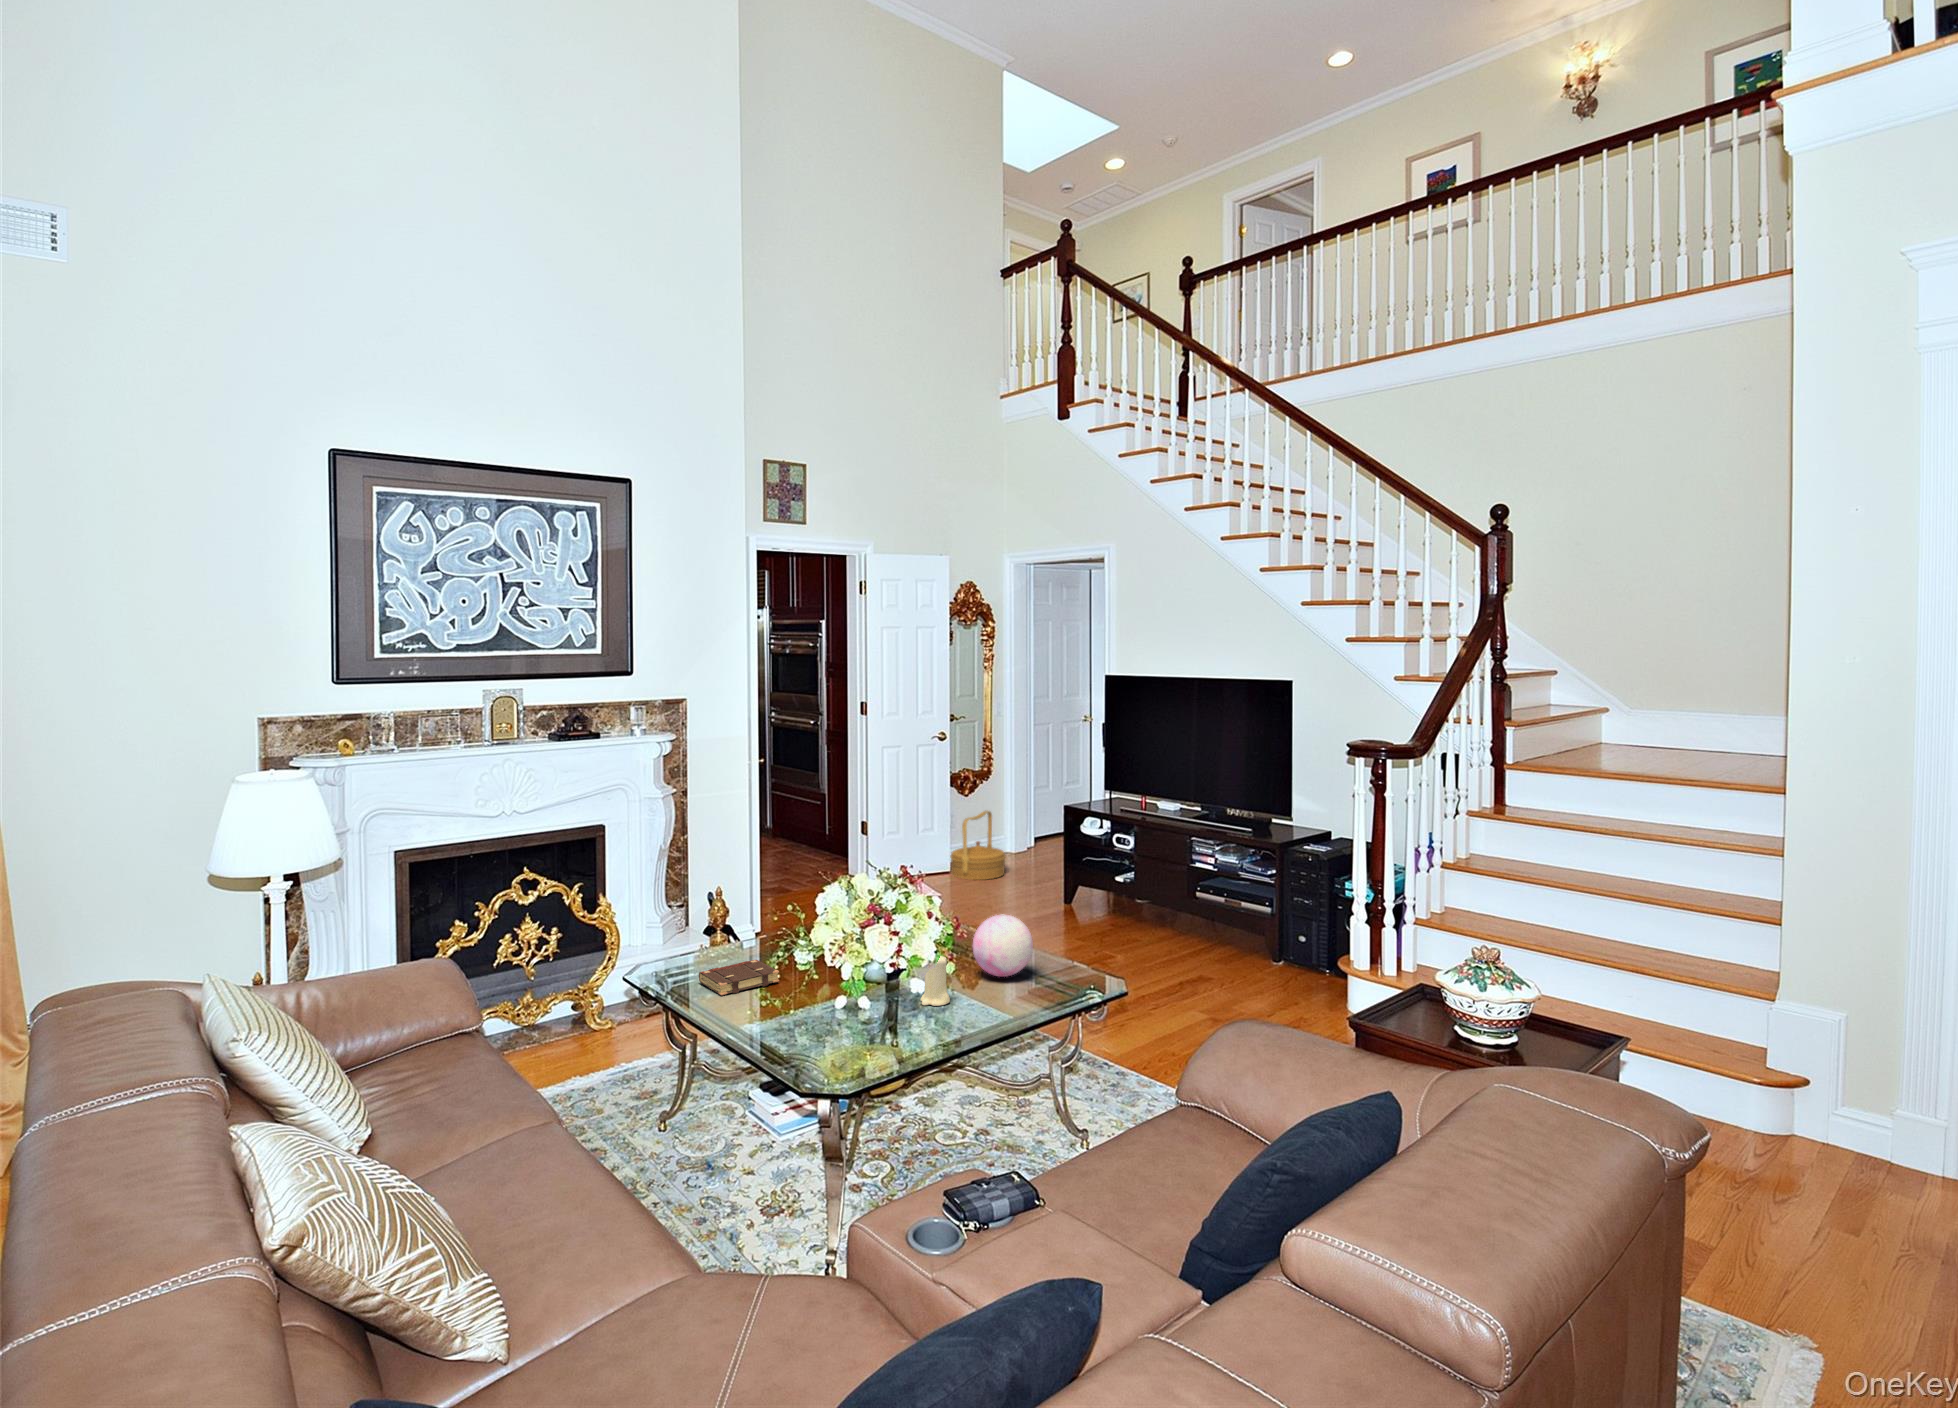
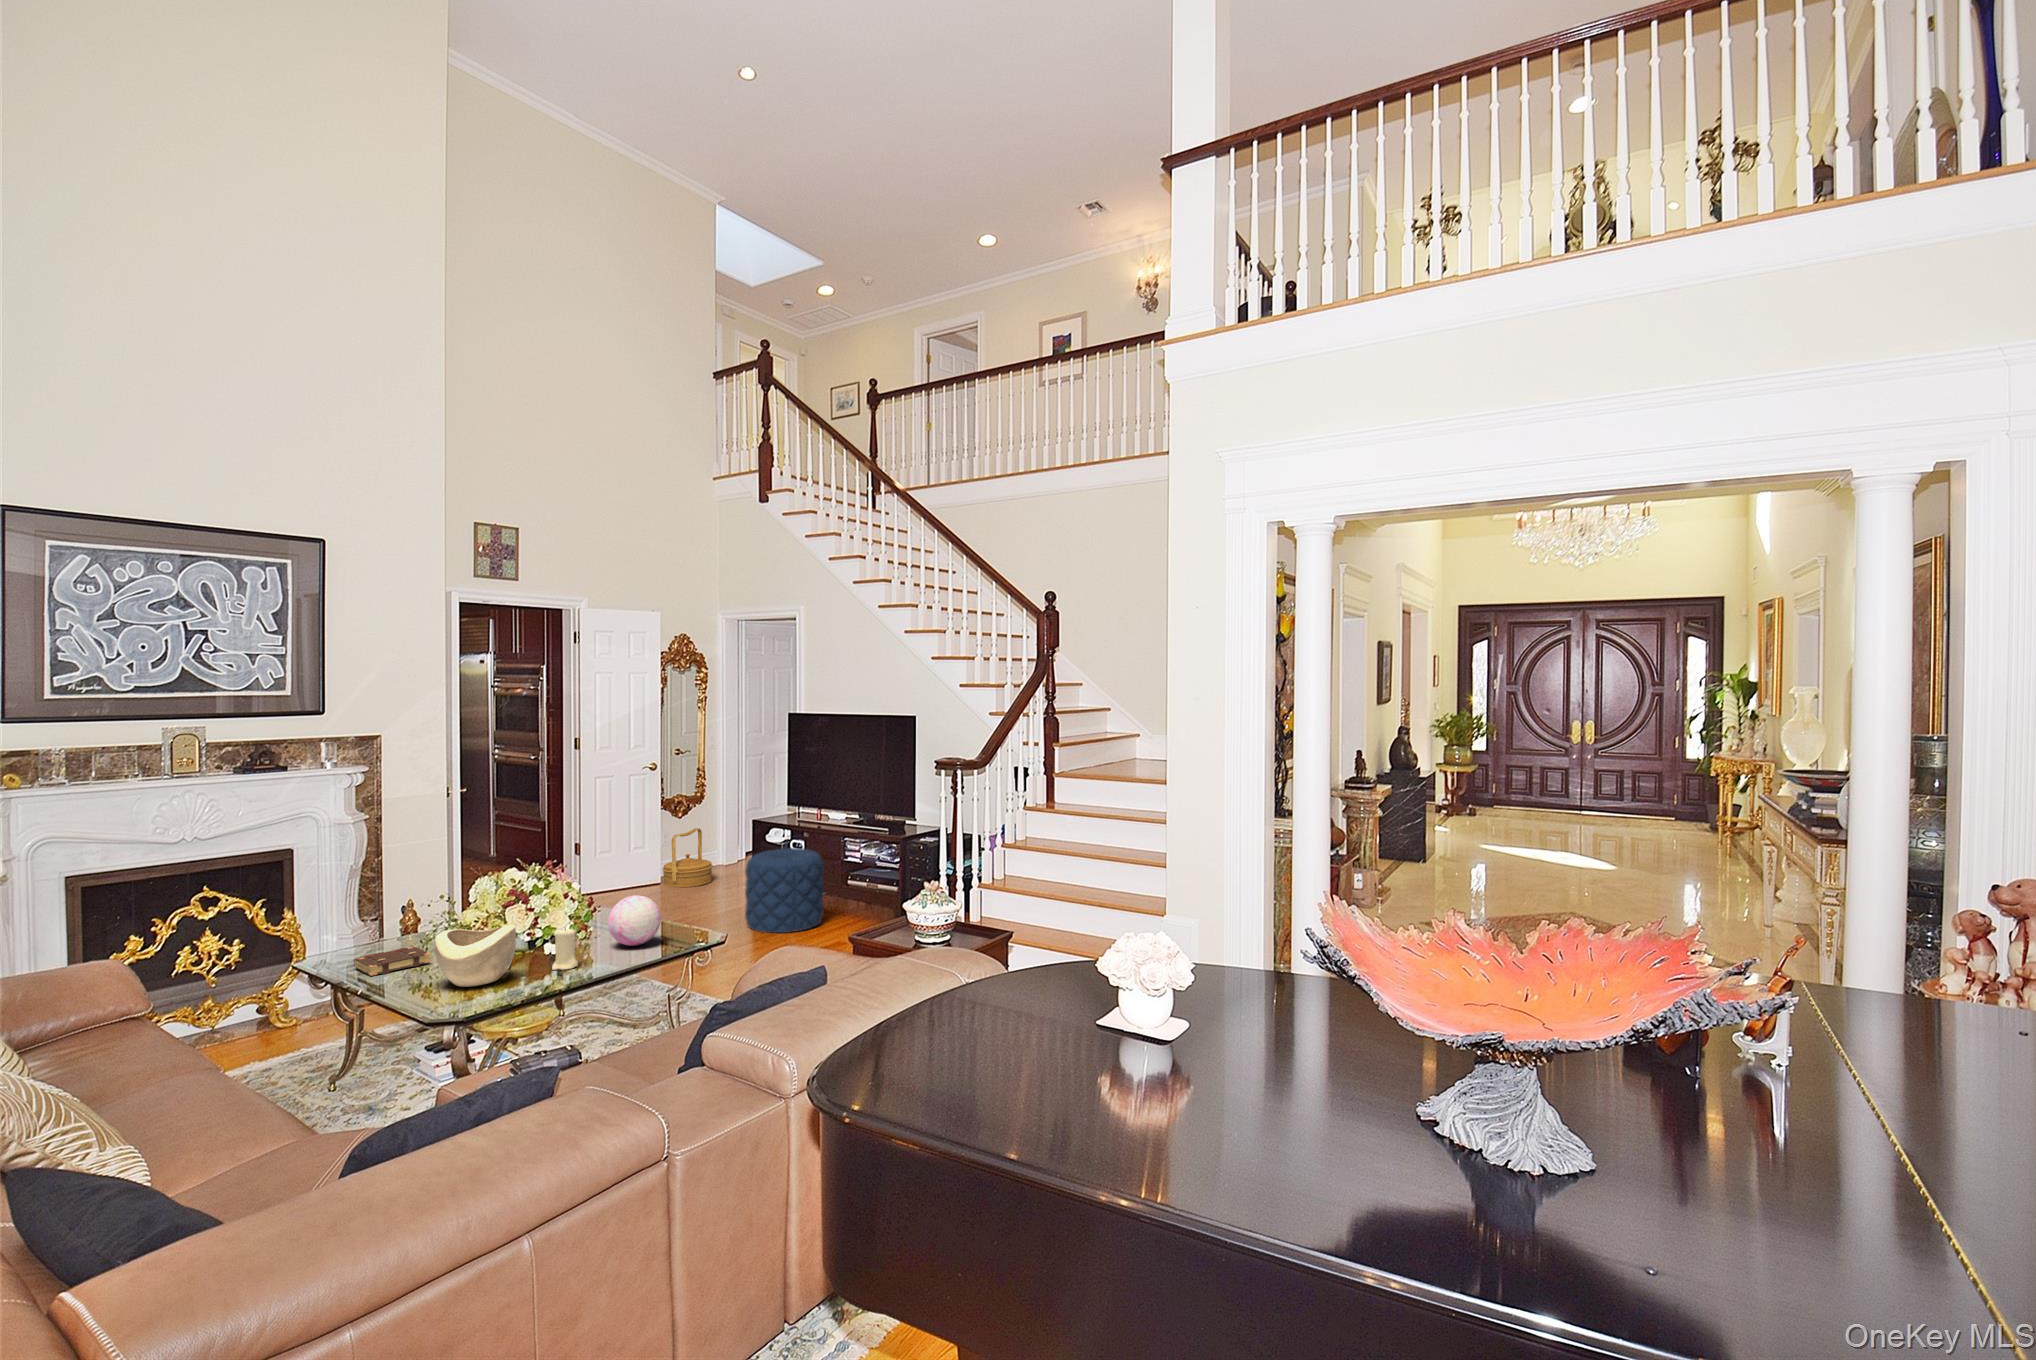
pouf: none [1063,845,1157,949] -> present [745,848,824,933]
decorative bowl: none [799,949,885,1022] -> present [435,925,516,987]

